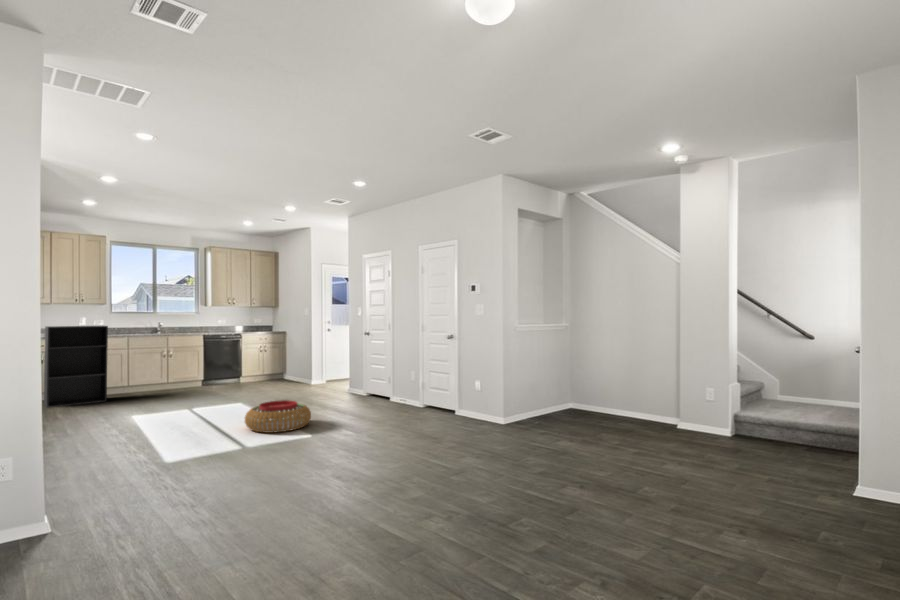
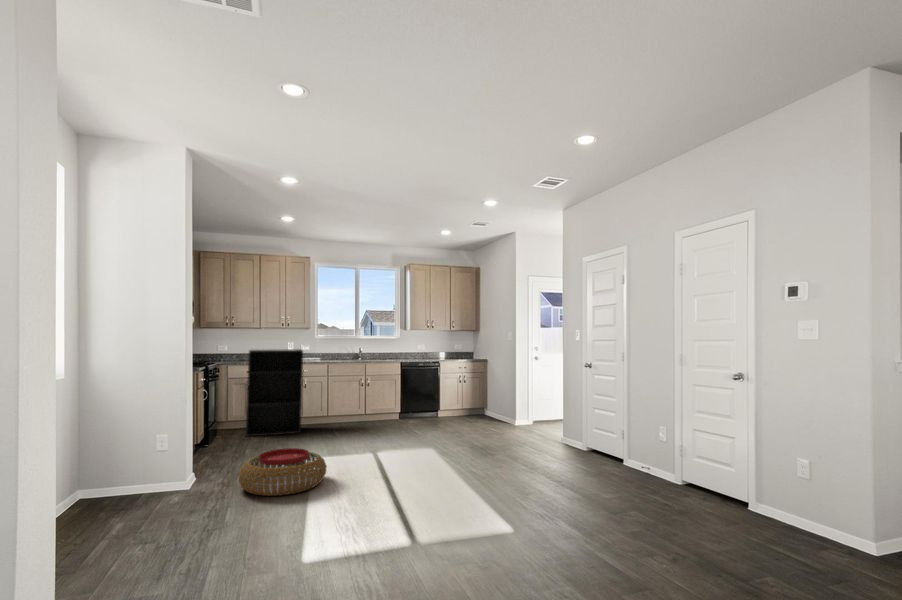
pouf: present [245,400,311,433] -> present [238,448,327,496]

